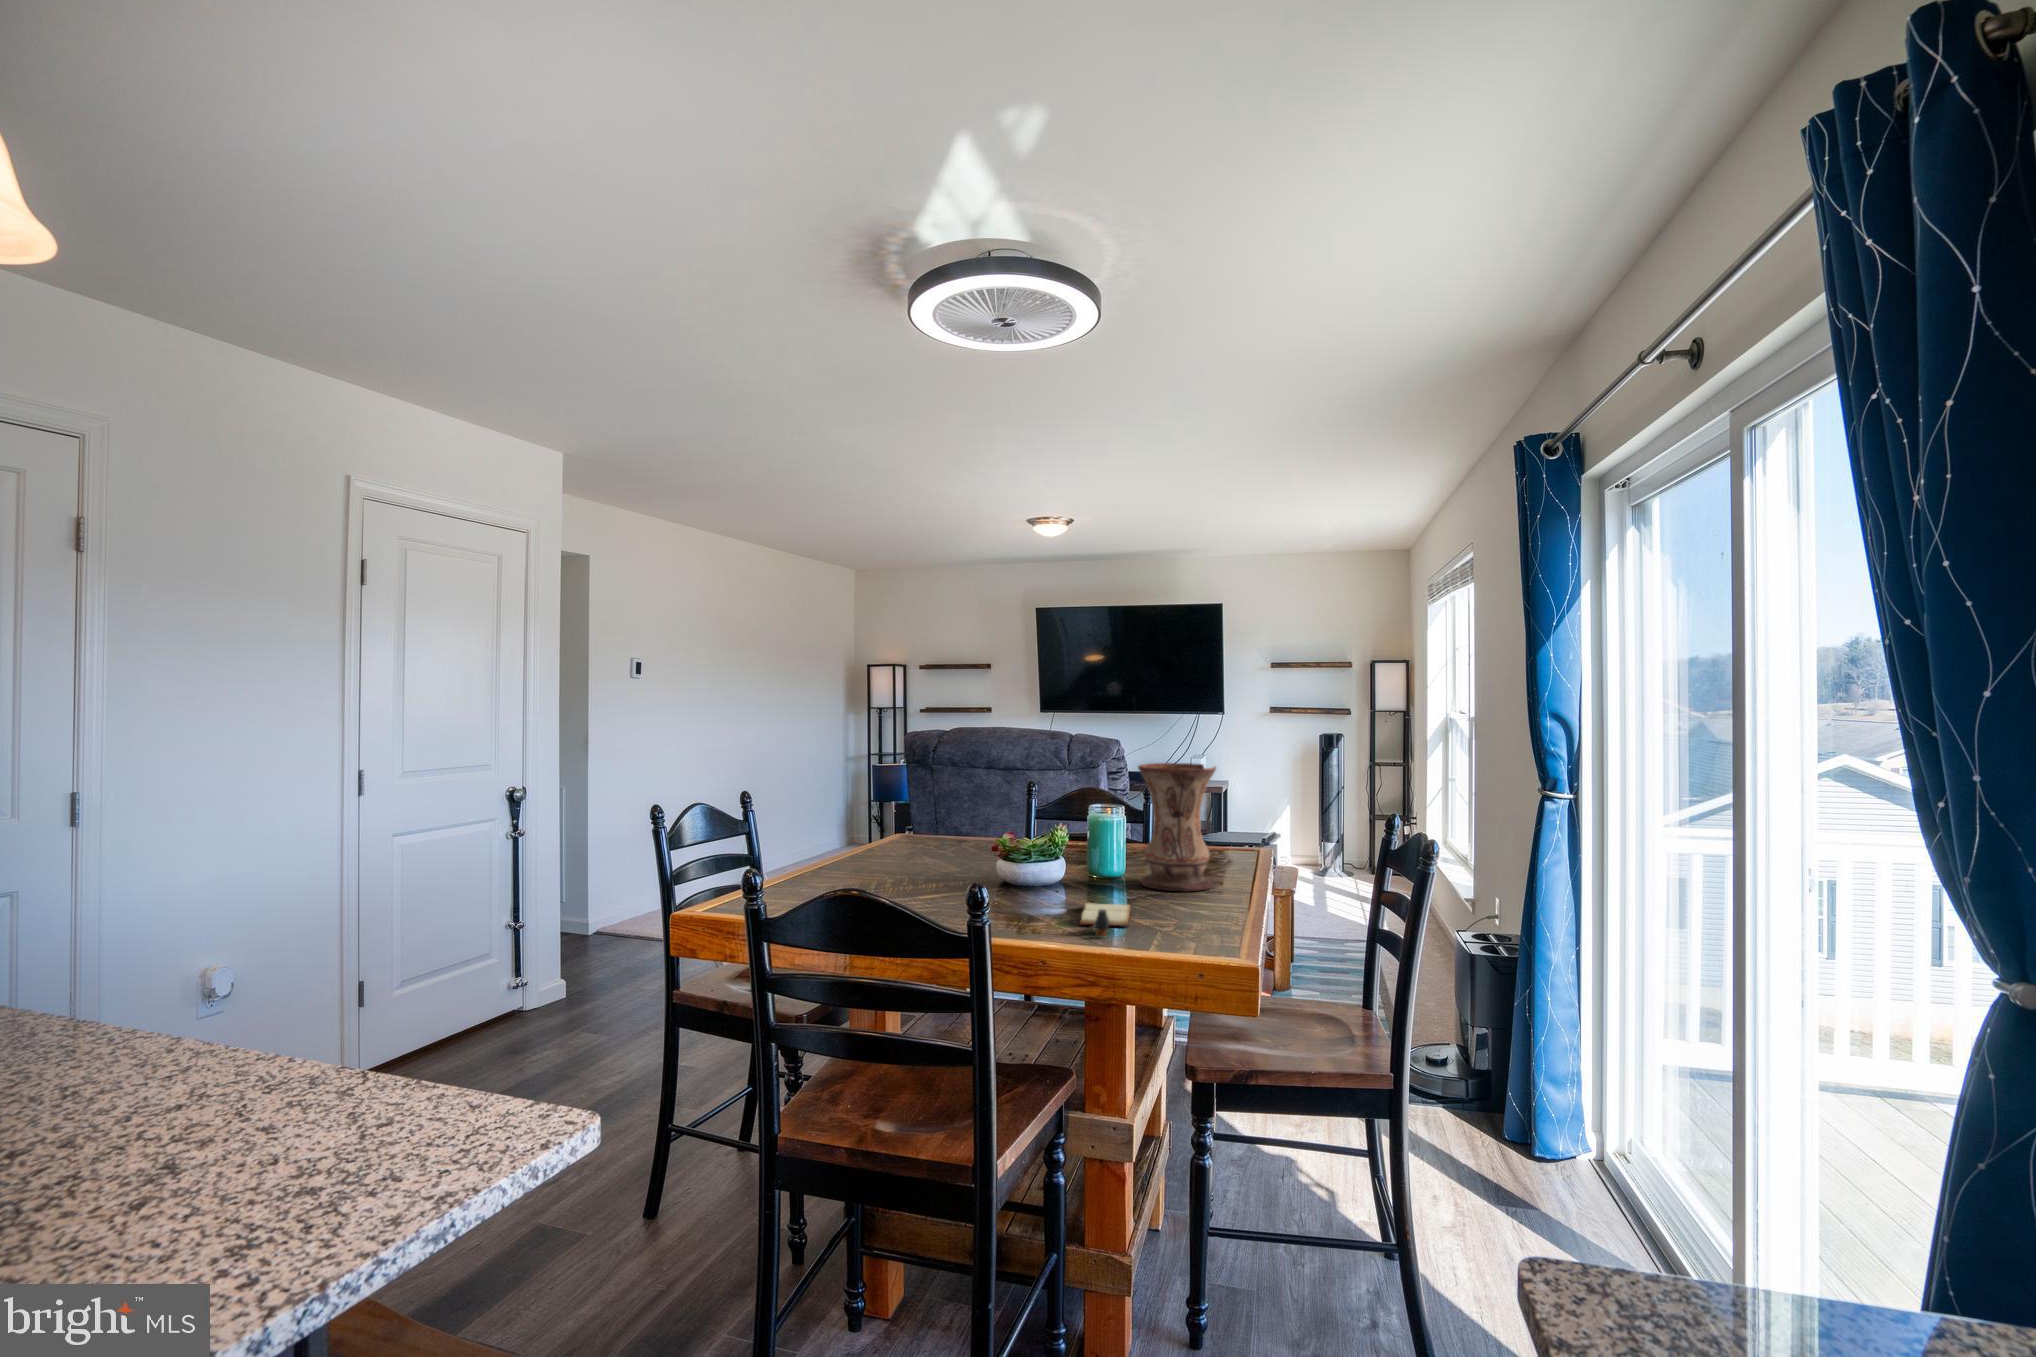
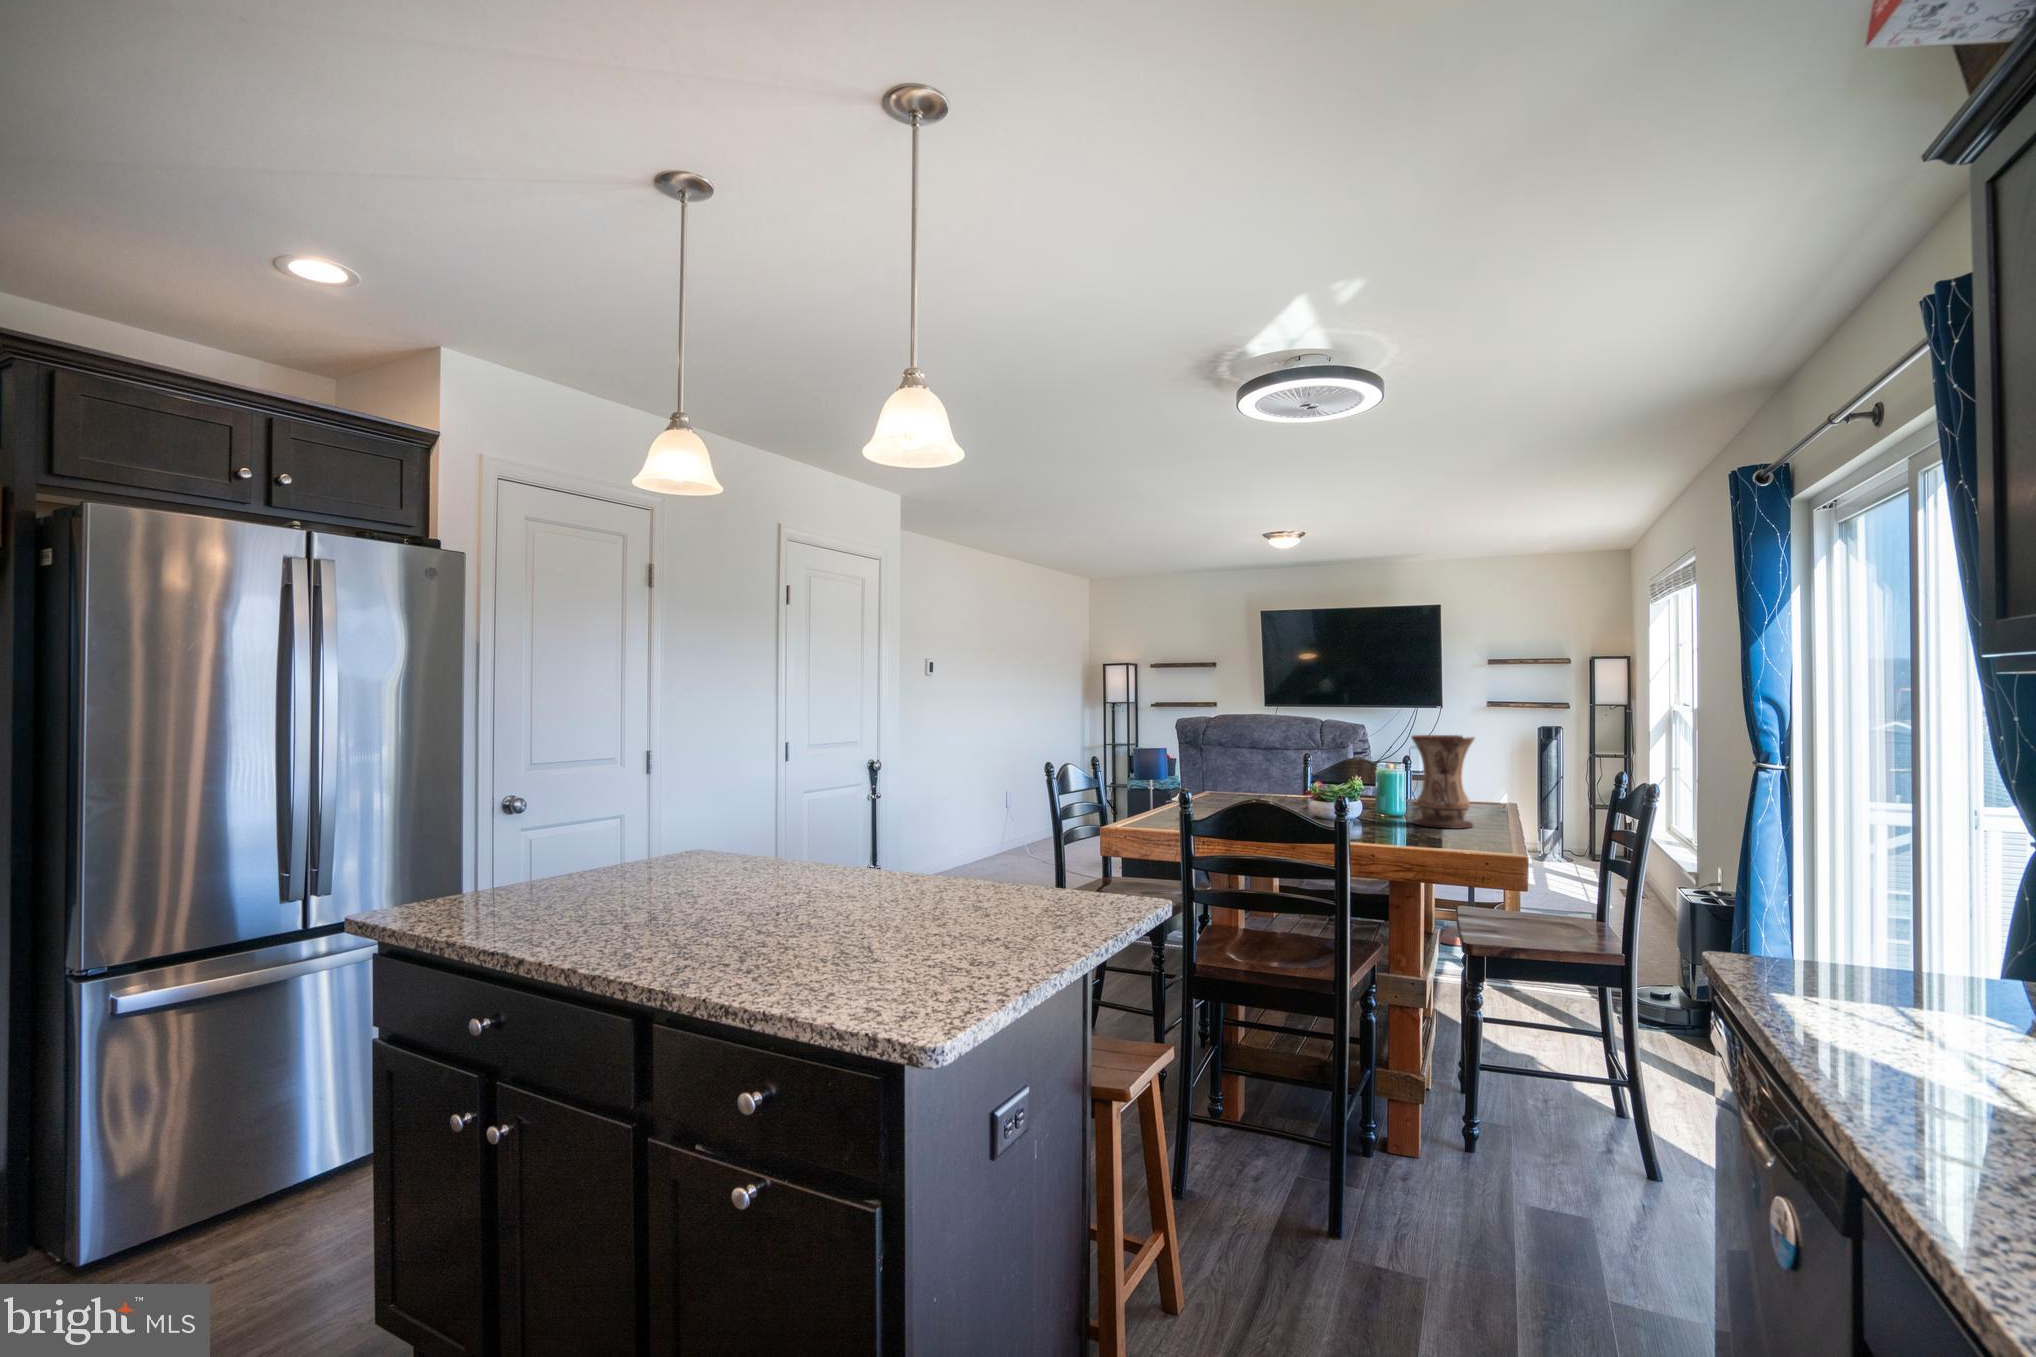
book: present [1080,903,1131,936] -> none [1380,830,1419,847]

